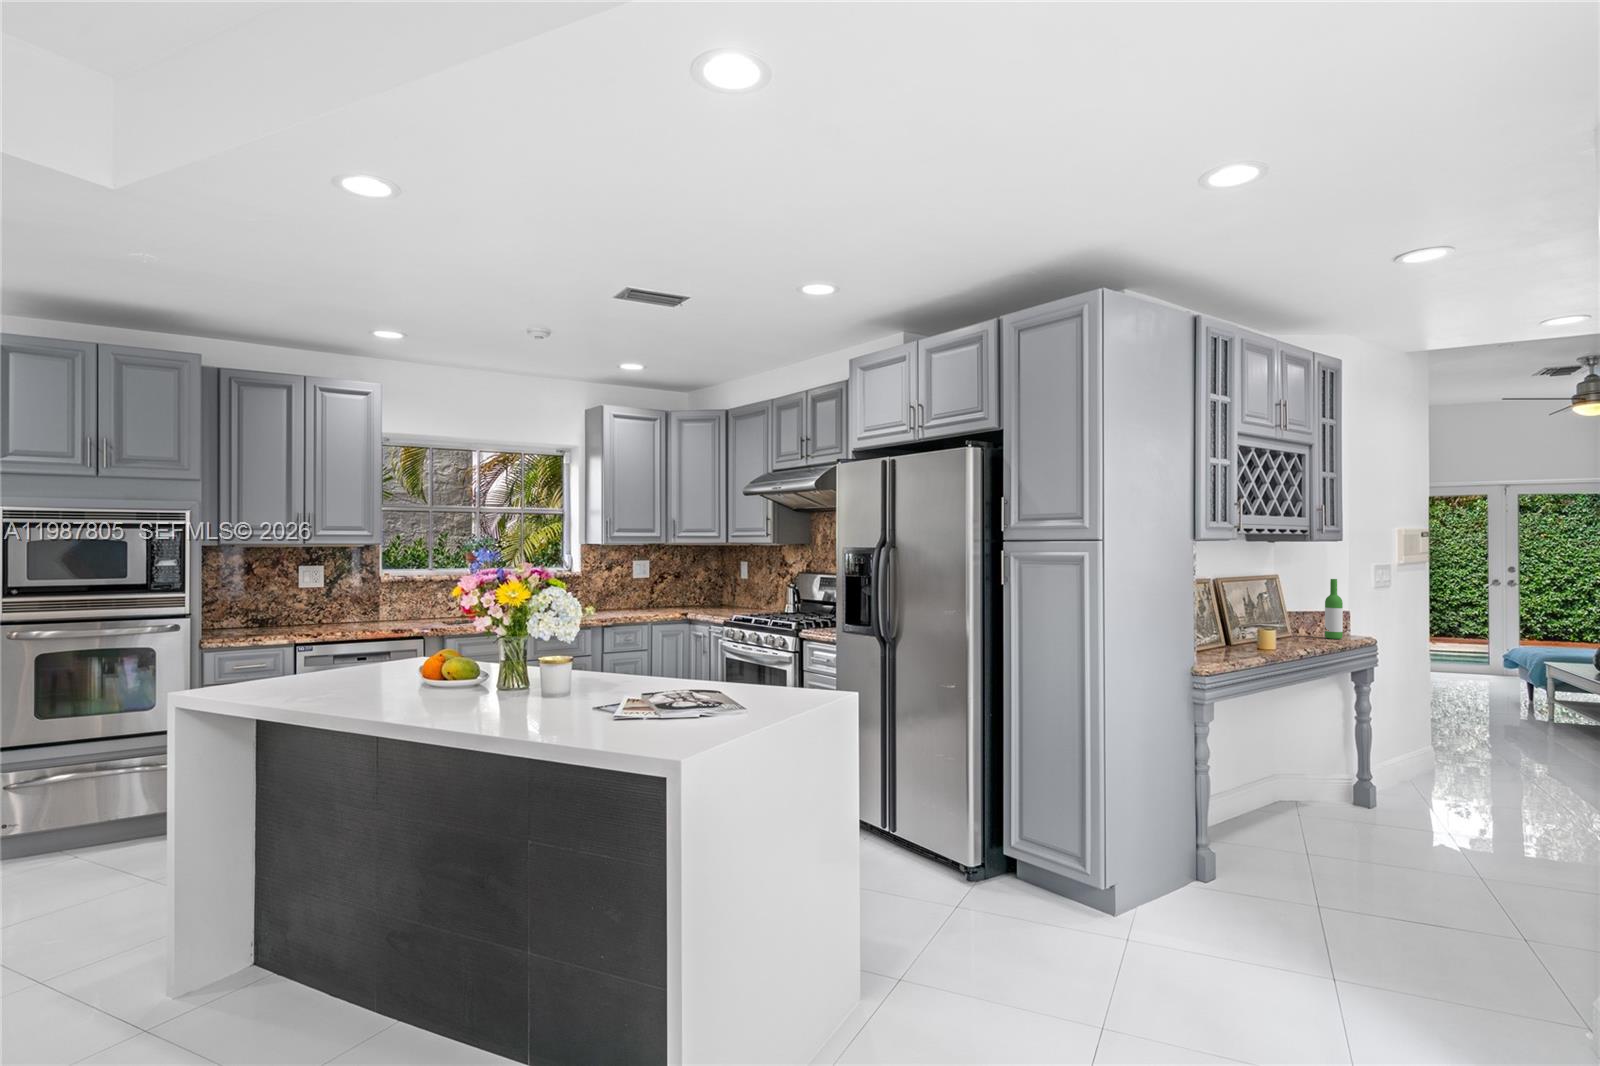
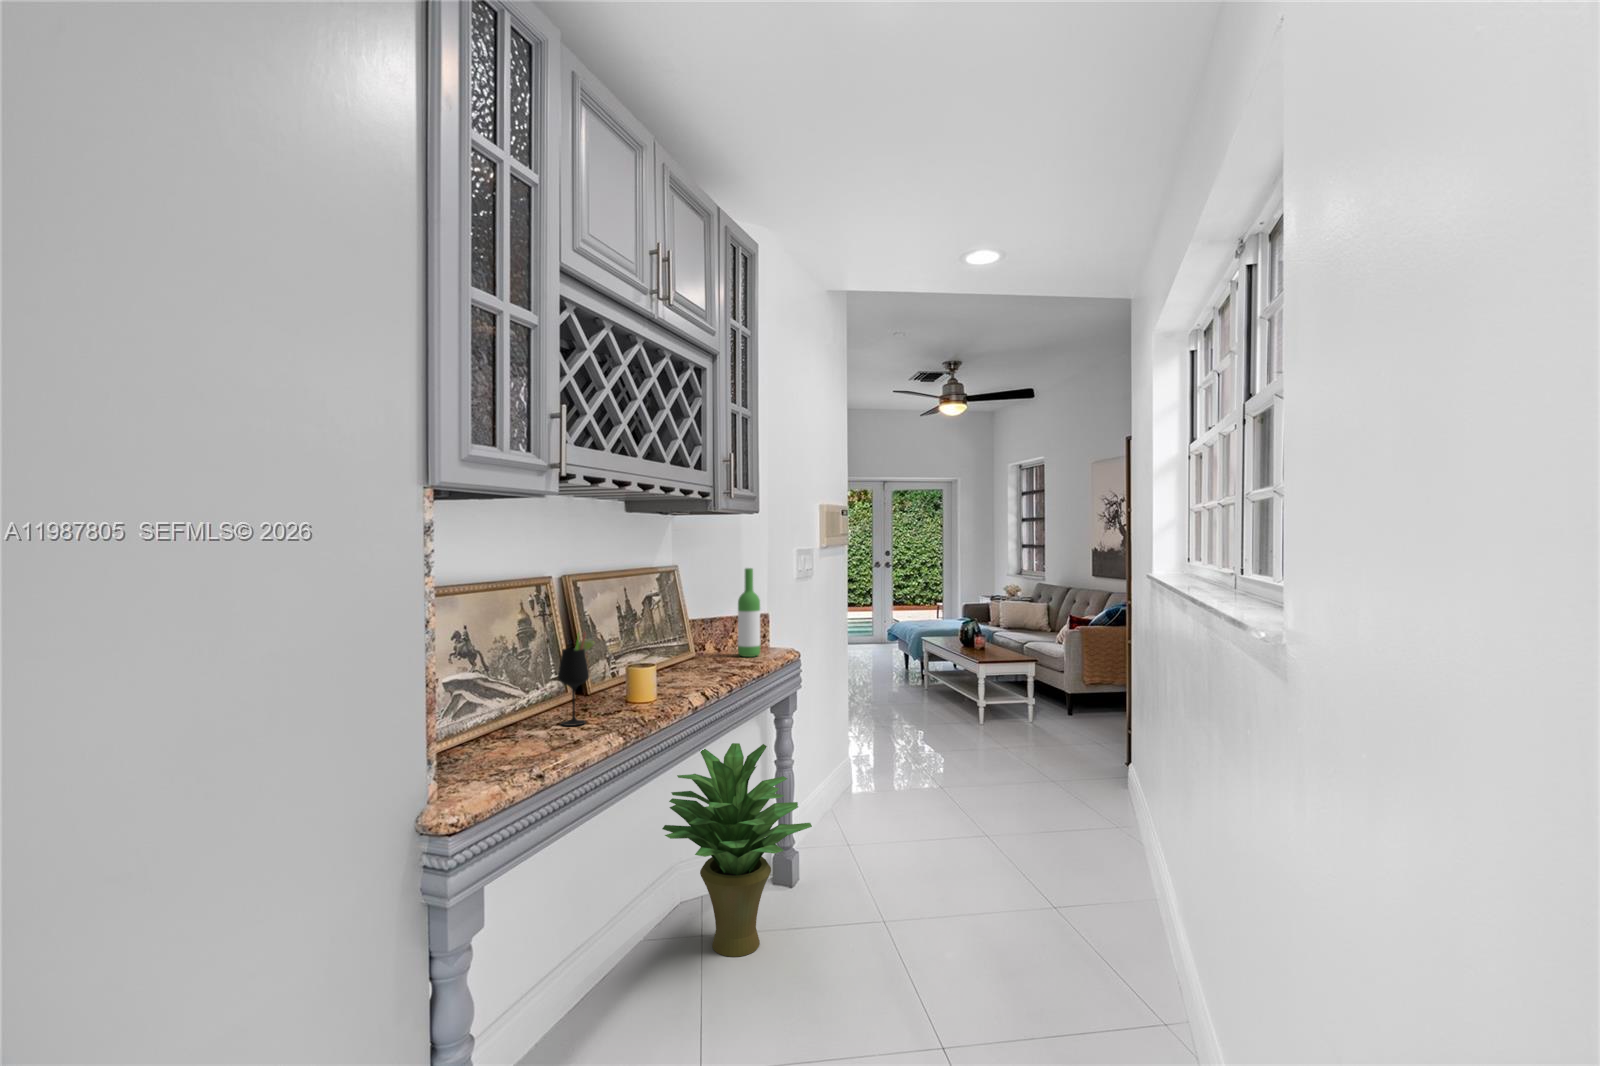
wine glass: none [1226,607,1247,654] -> present [558,633,594,726]
potted plant: none [1271,693,1382,823] -> present [662,743,812,957]

